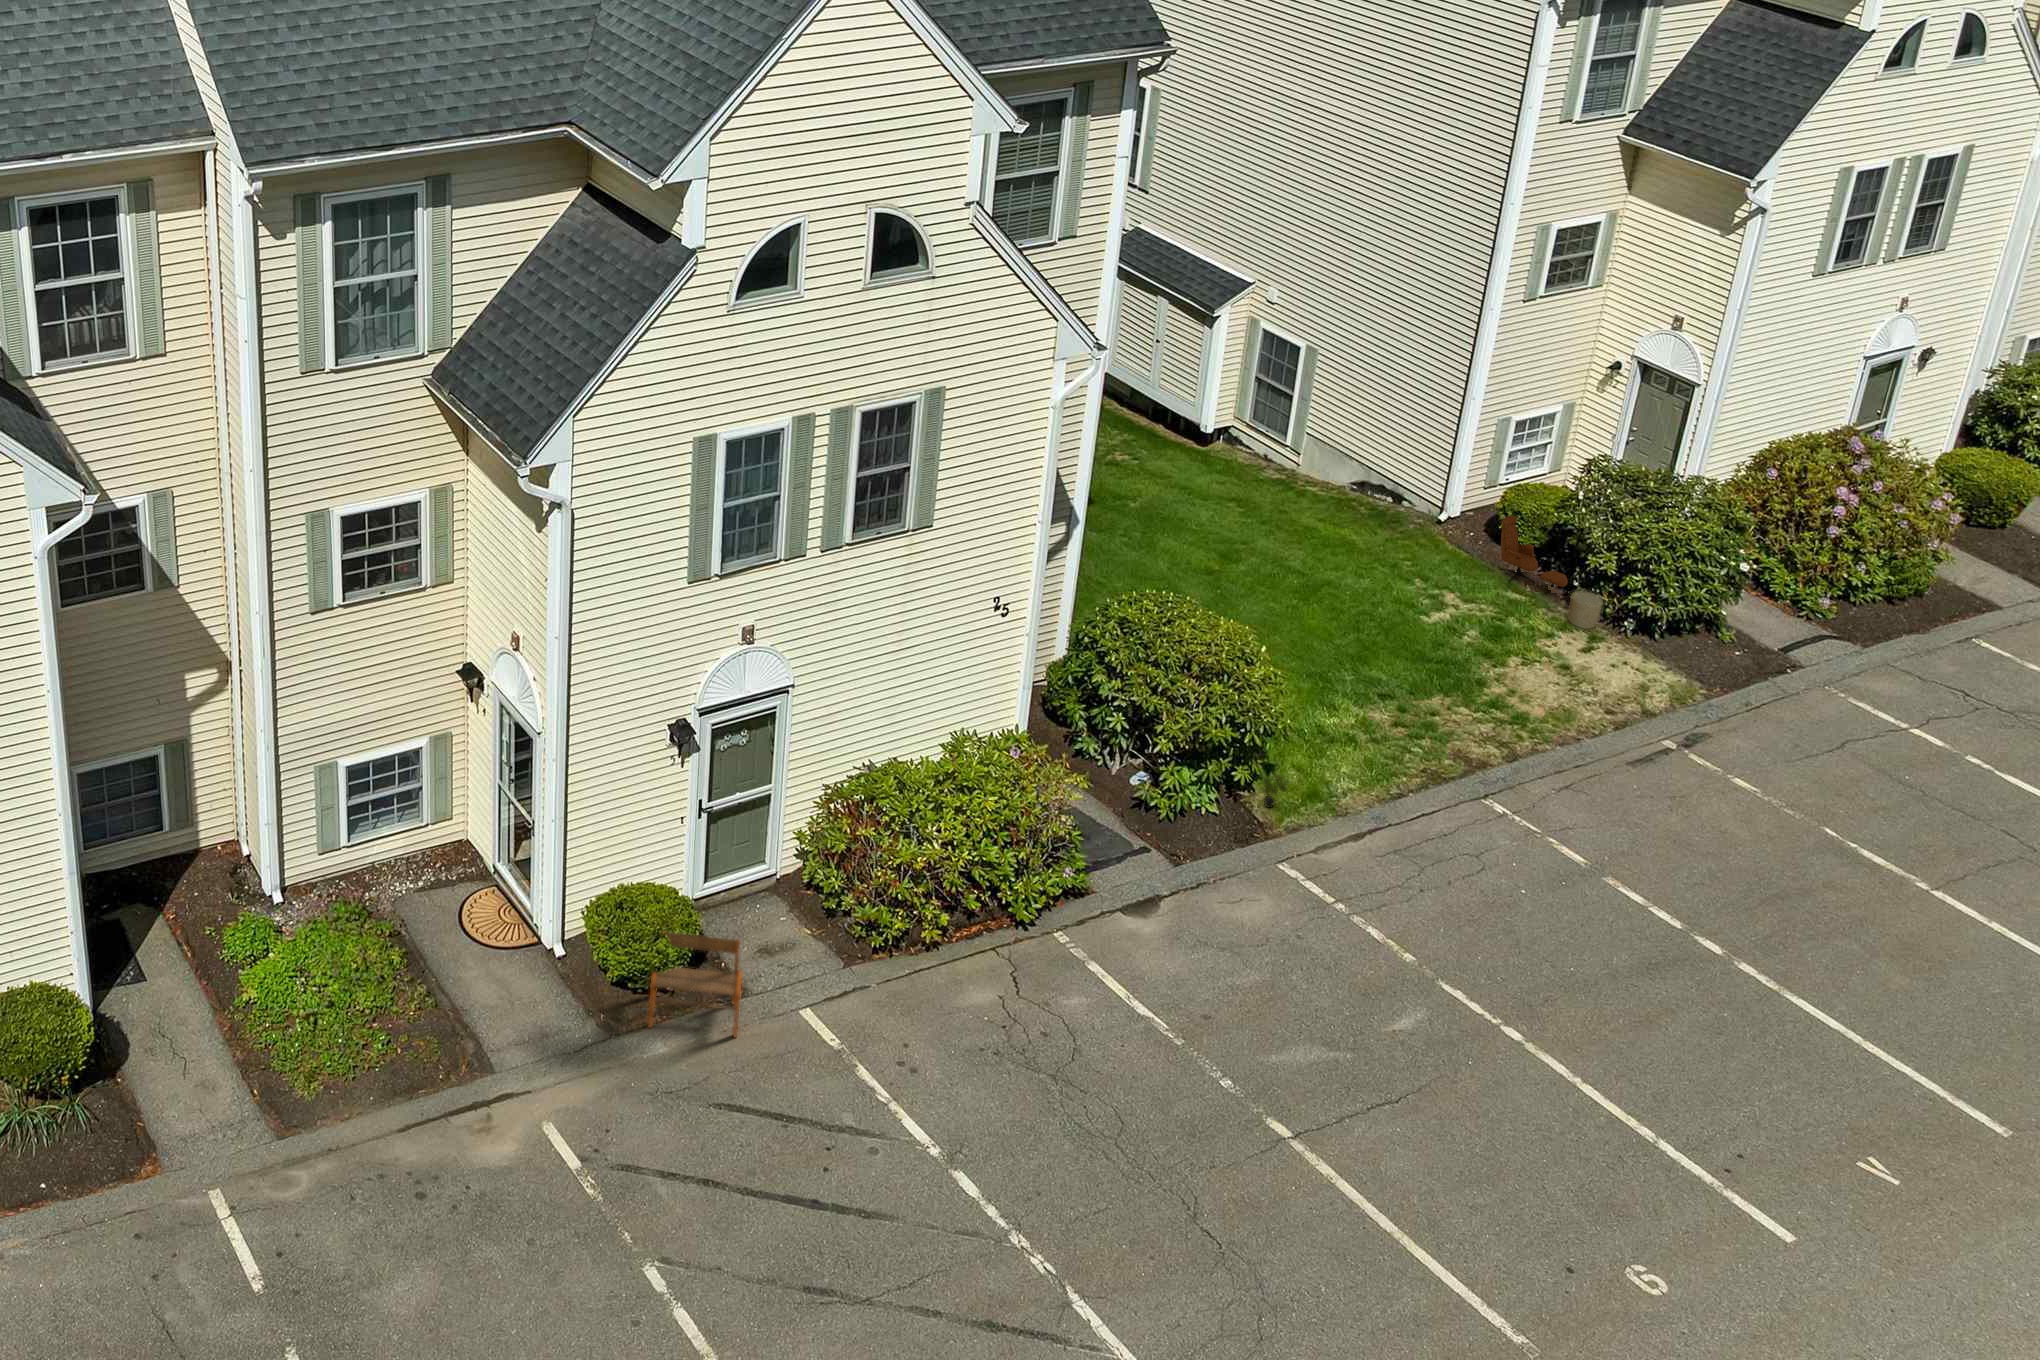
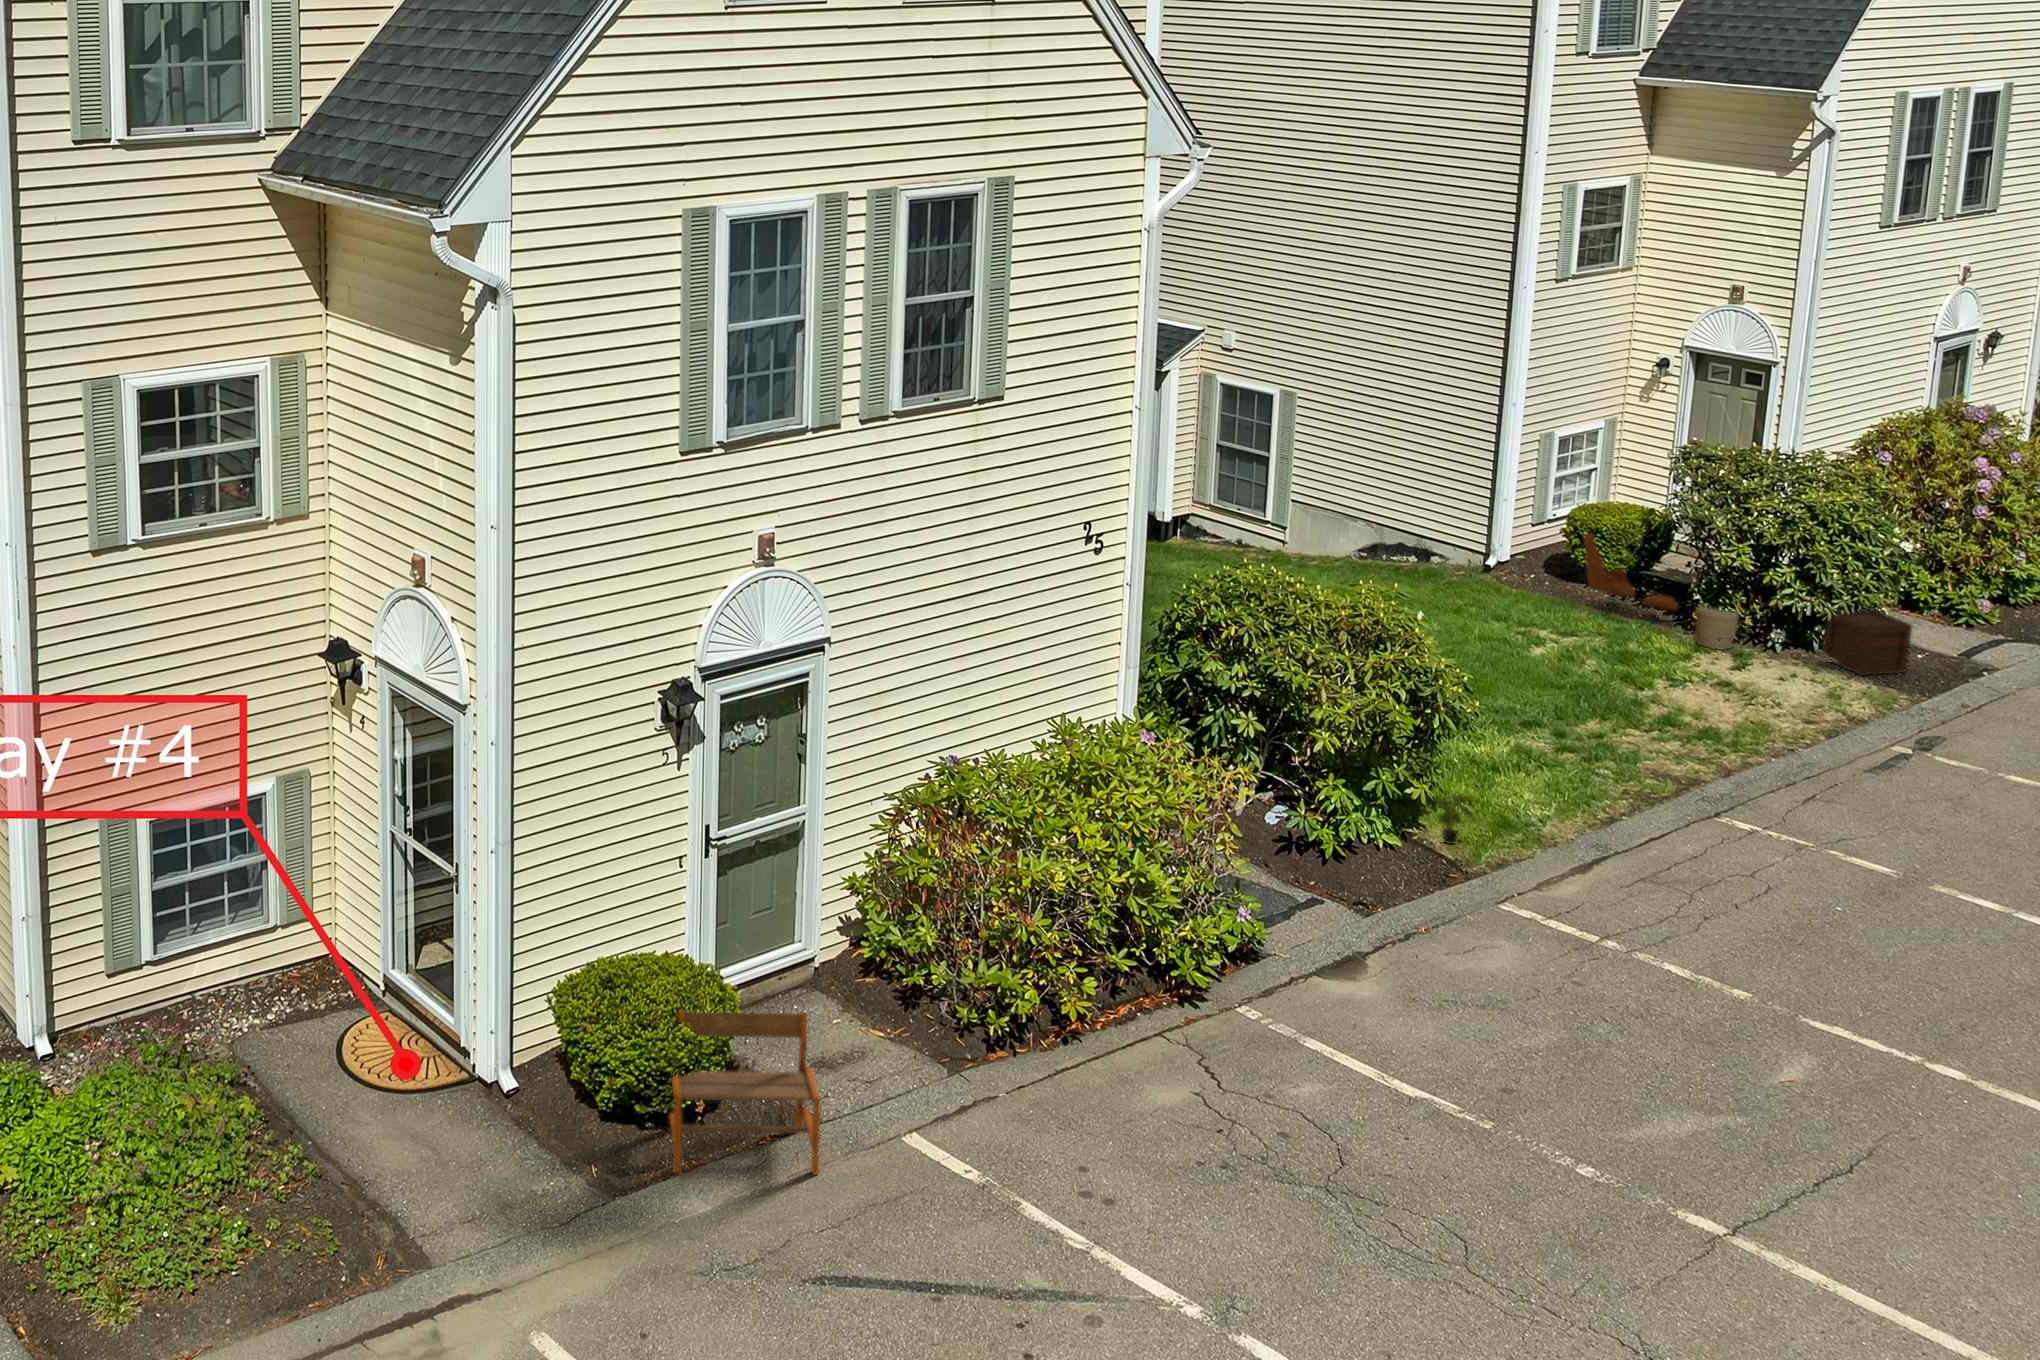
wooden crate: none [1662,611,1732,665] -> present [1823,609,1912,675]

